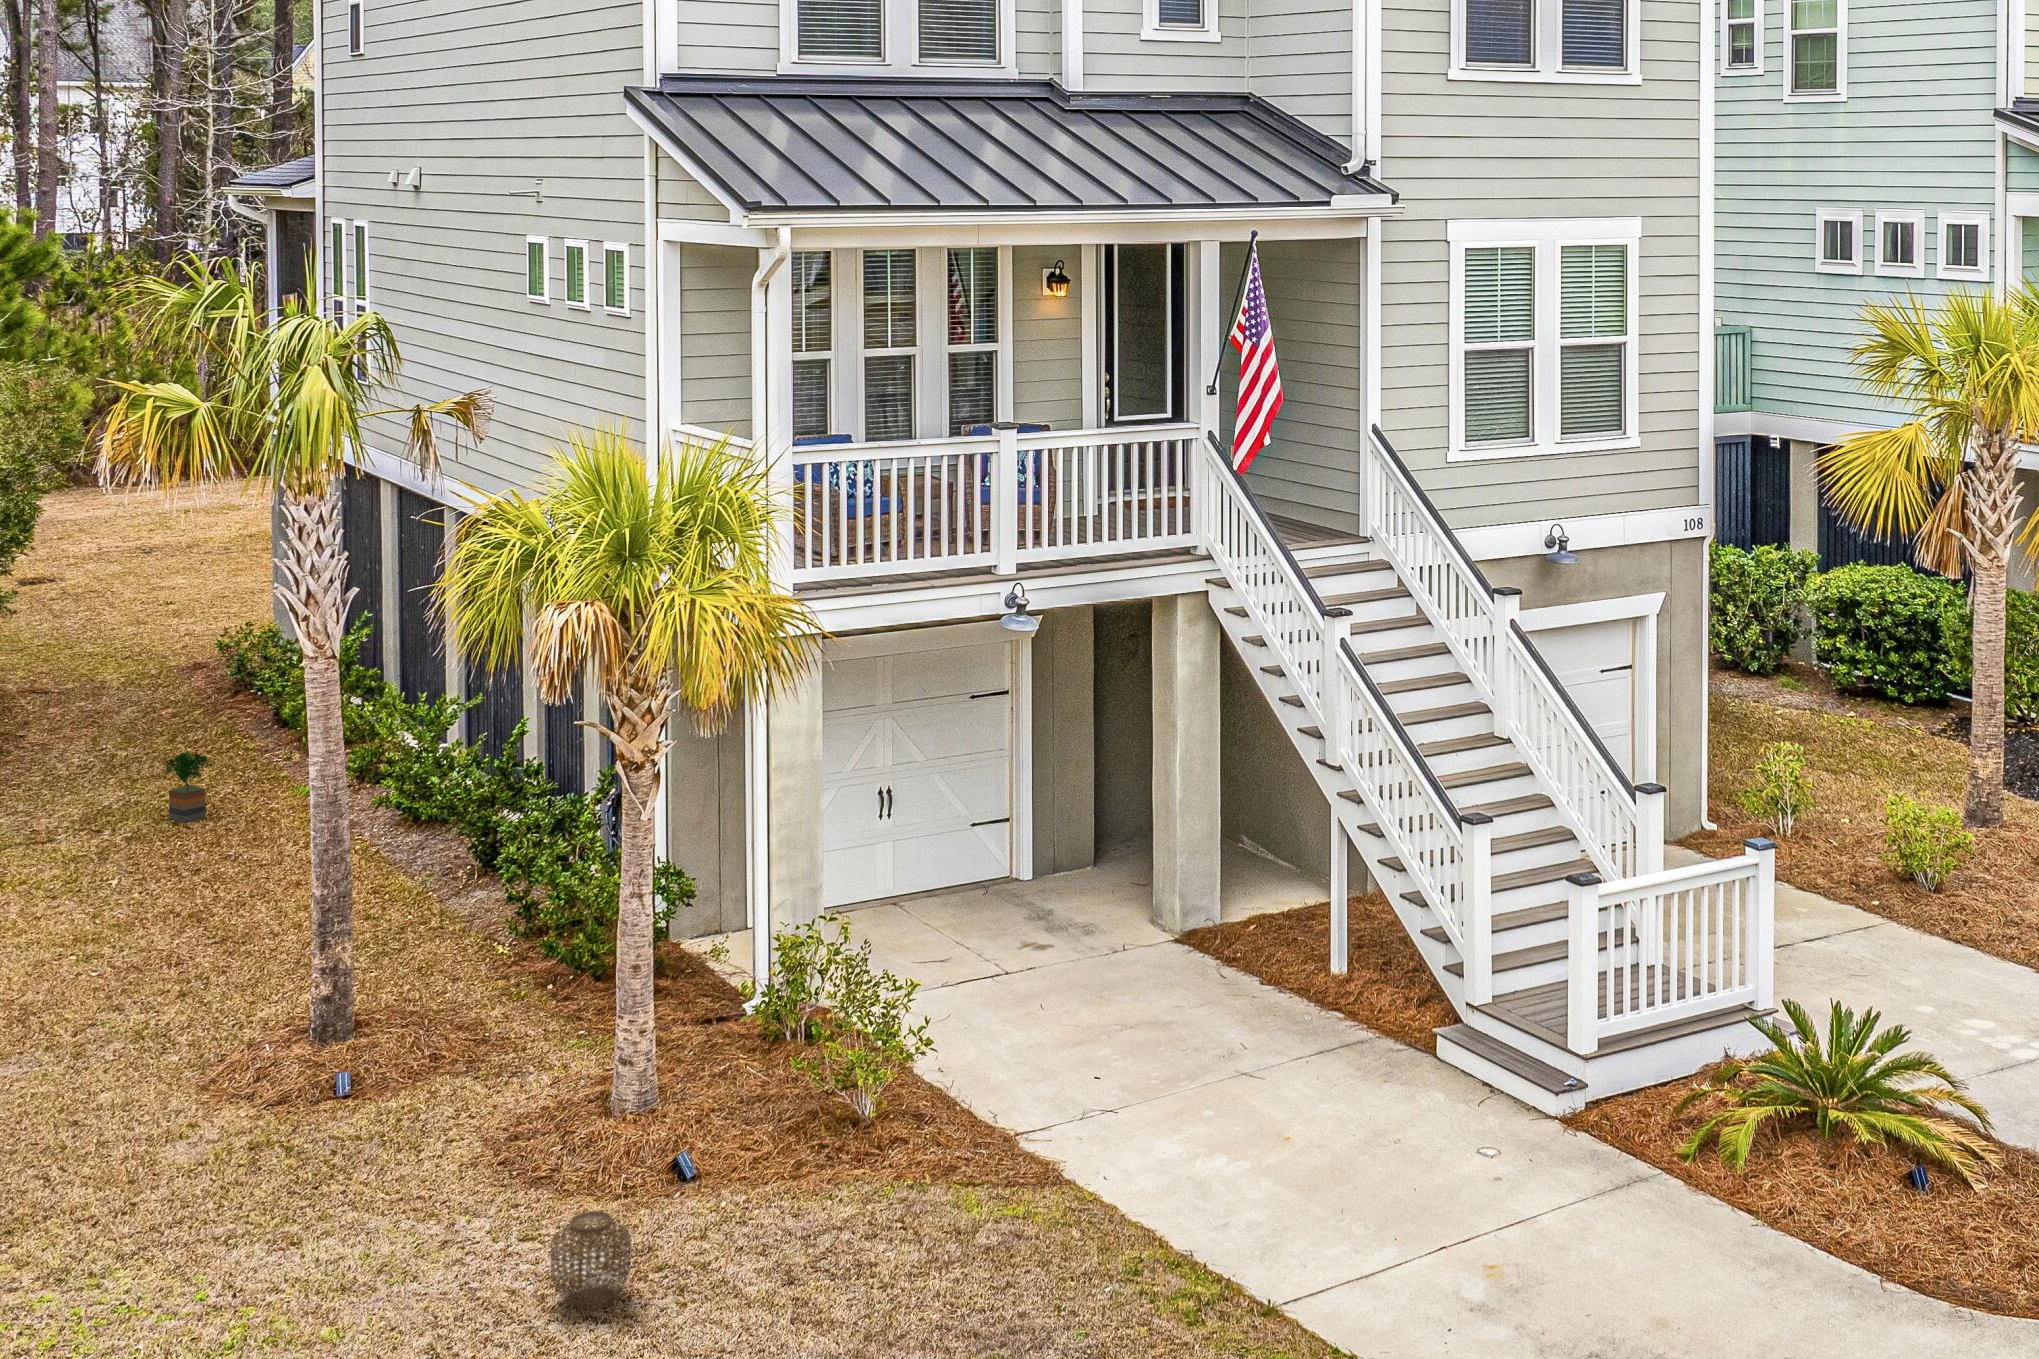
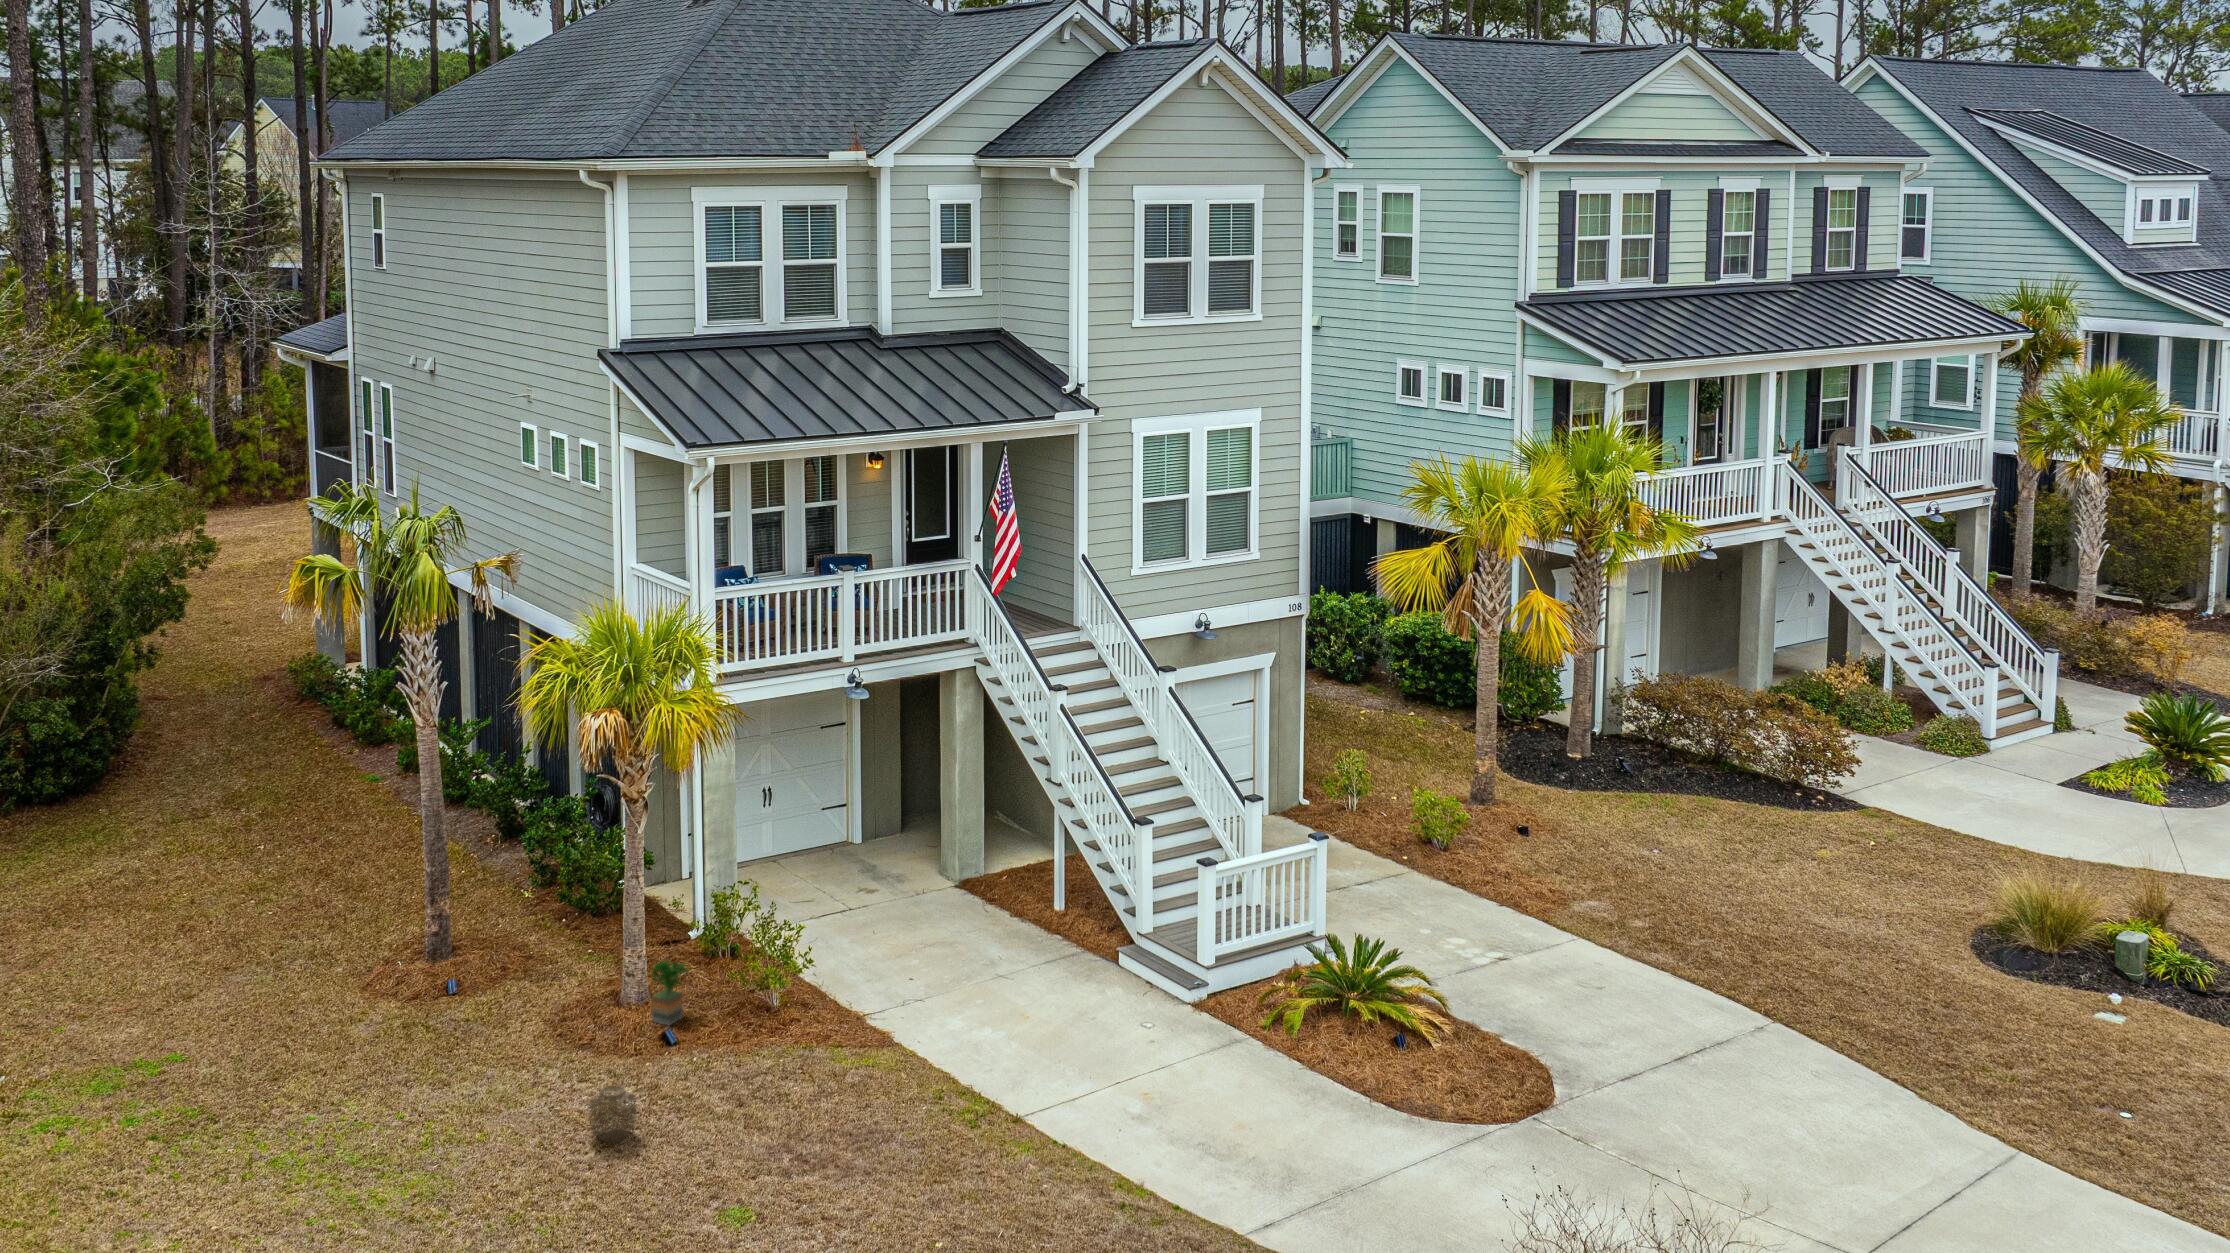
potted tree: present [165,752,213,823] -> present [651,961,688,1026]

